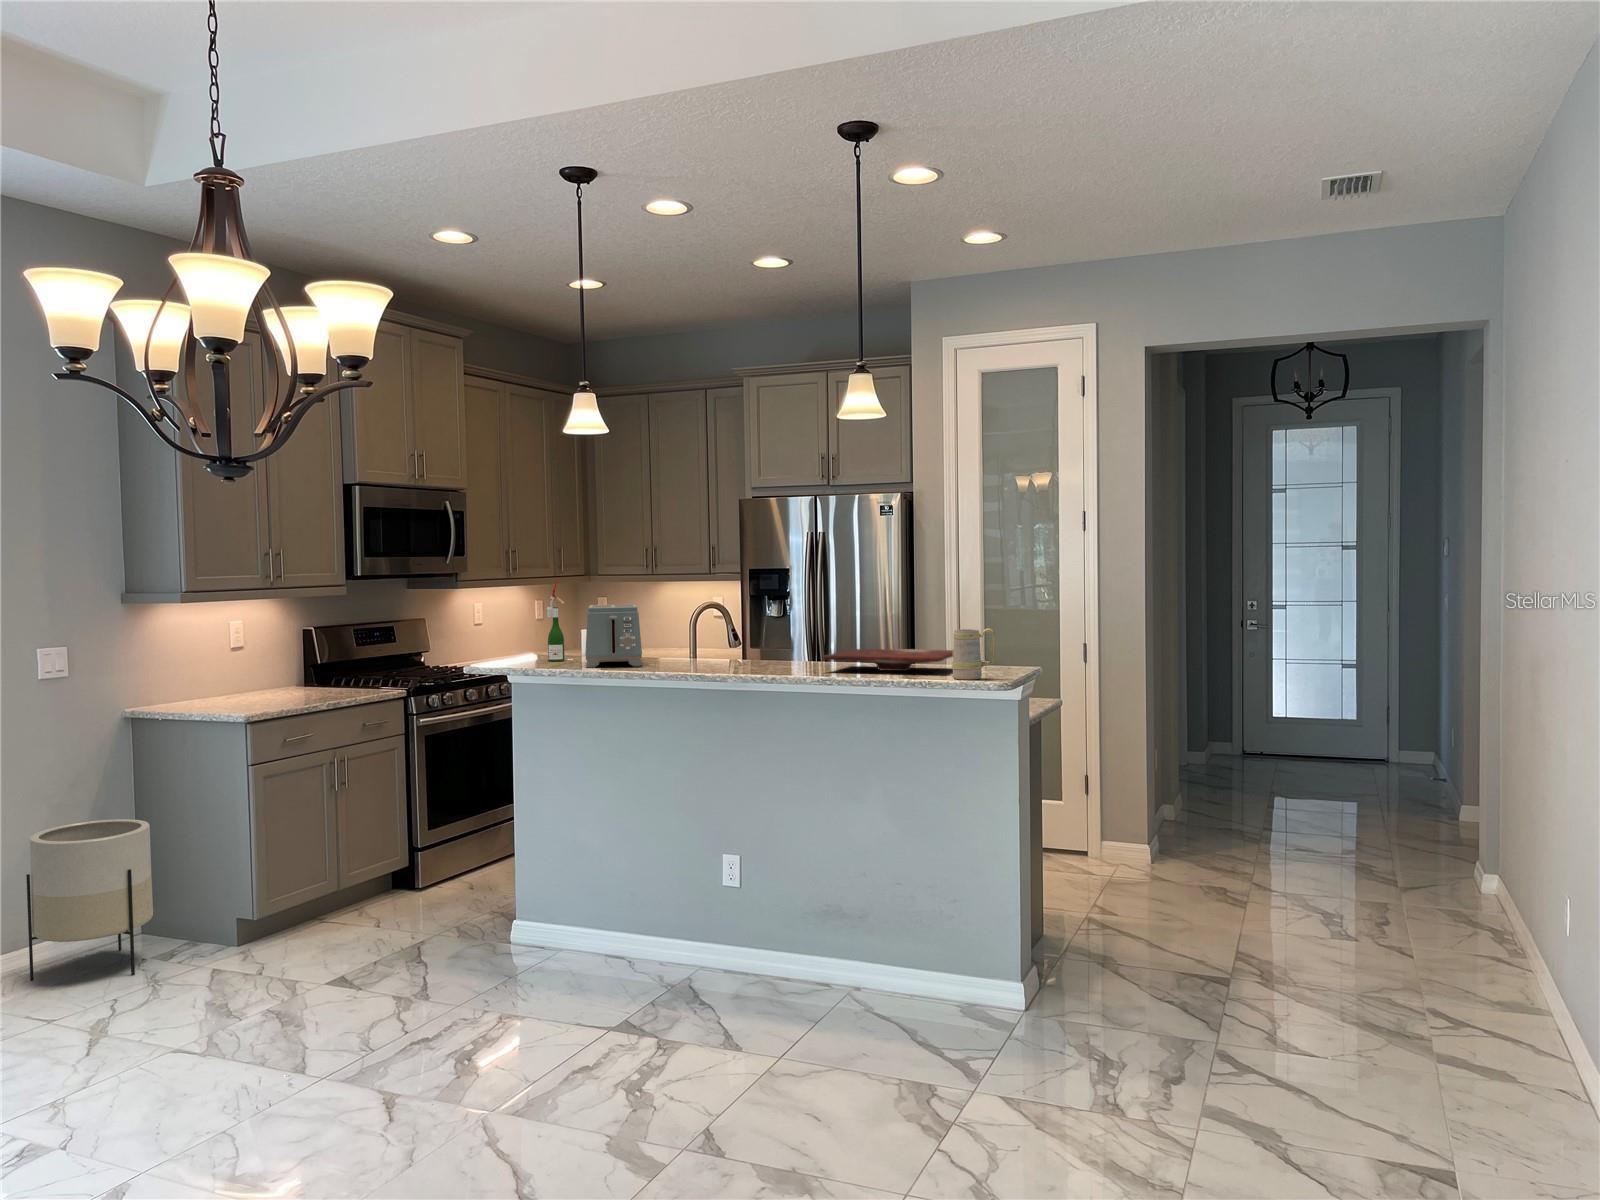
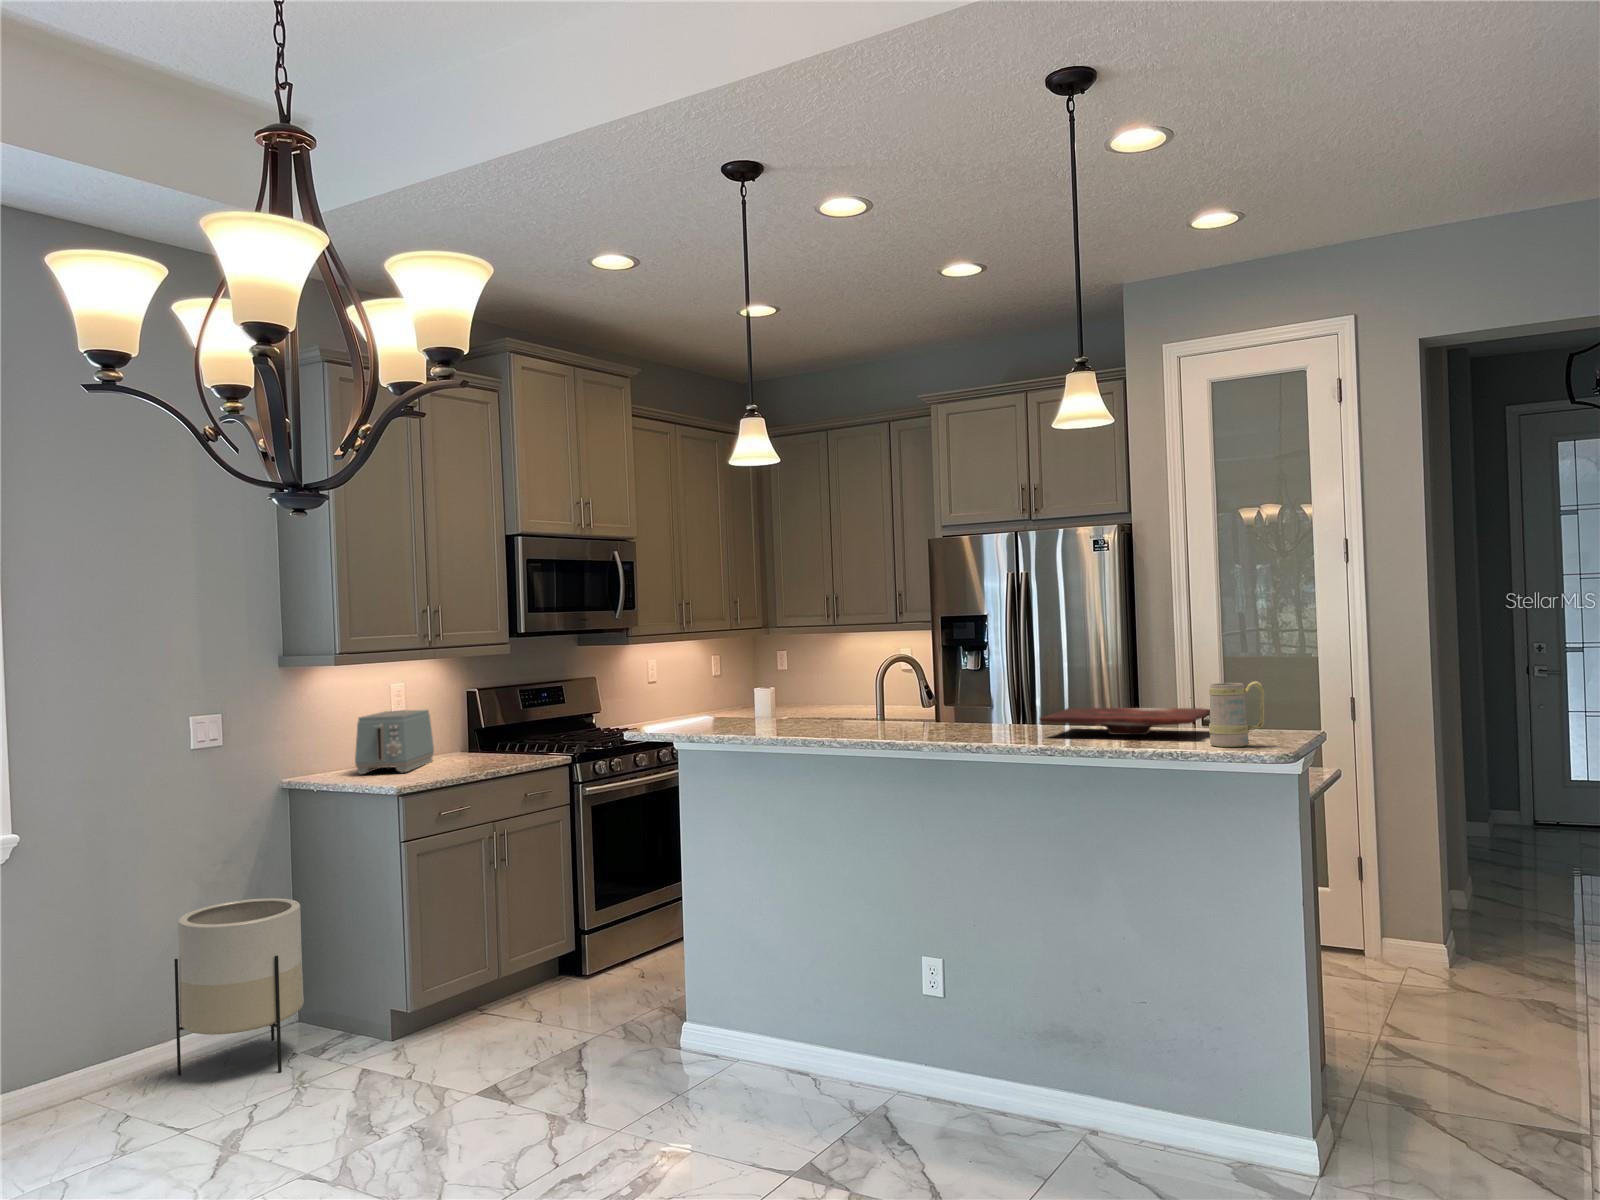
wine bottle: present [547,580,573,661] -> none [716,631,746,725]
toaster: present [585,604,642,668] -> present [355,710,434,774]

